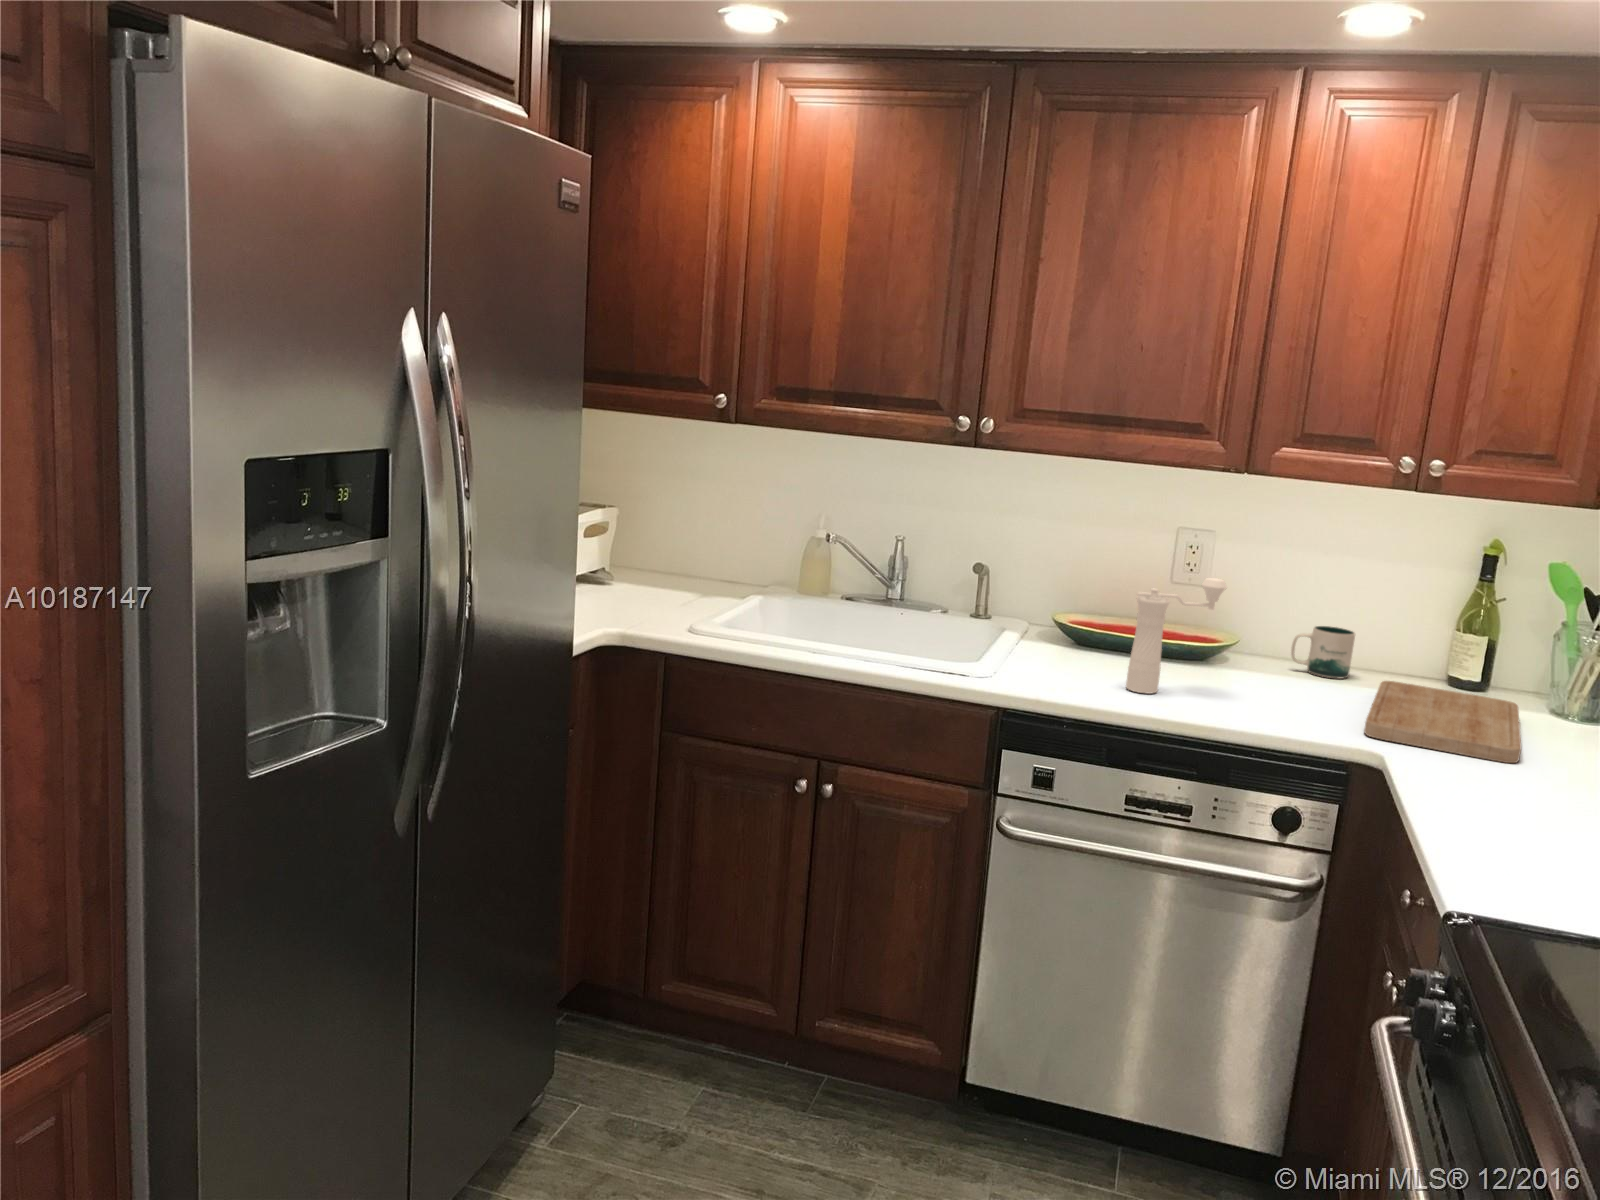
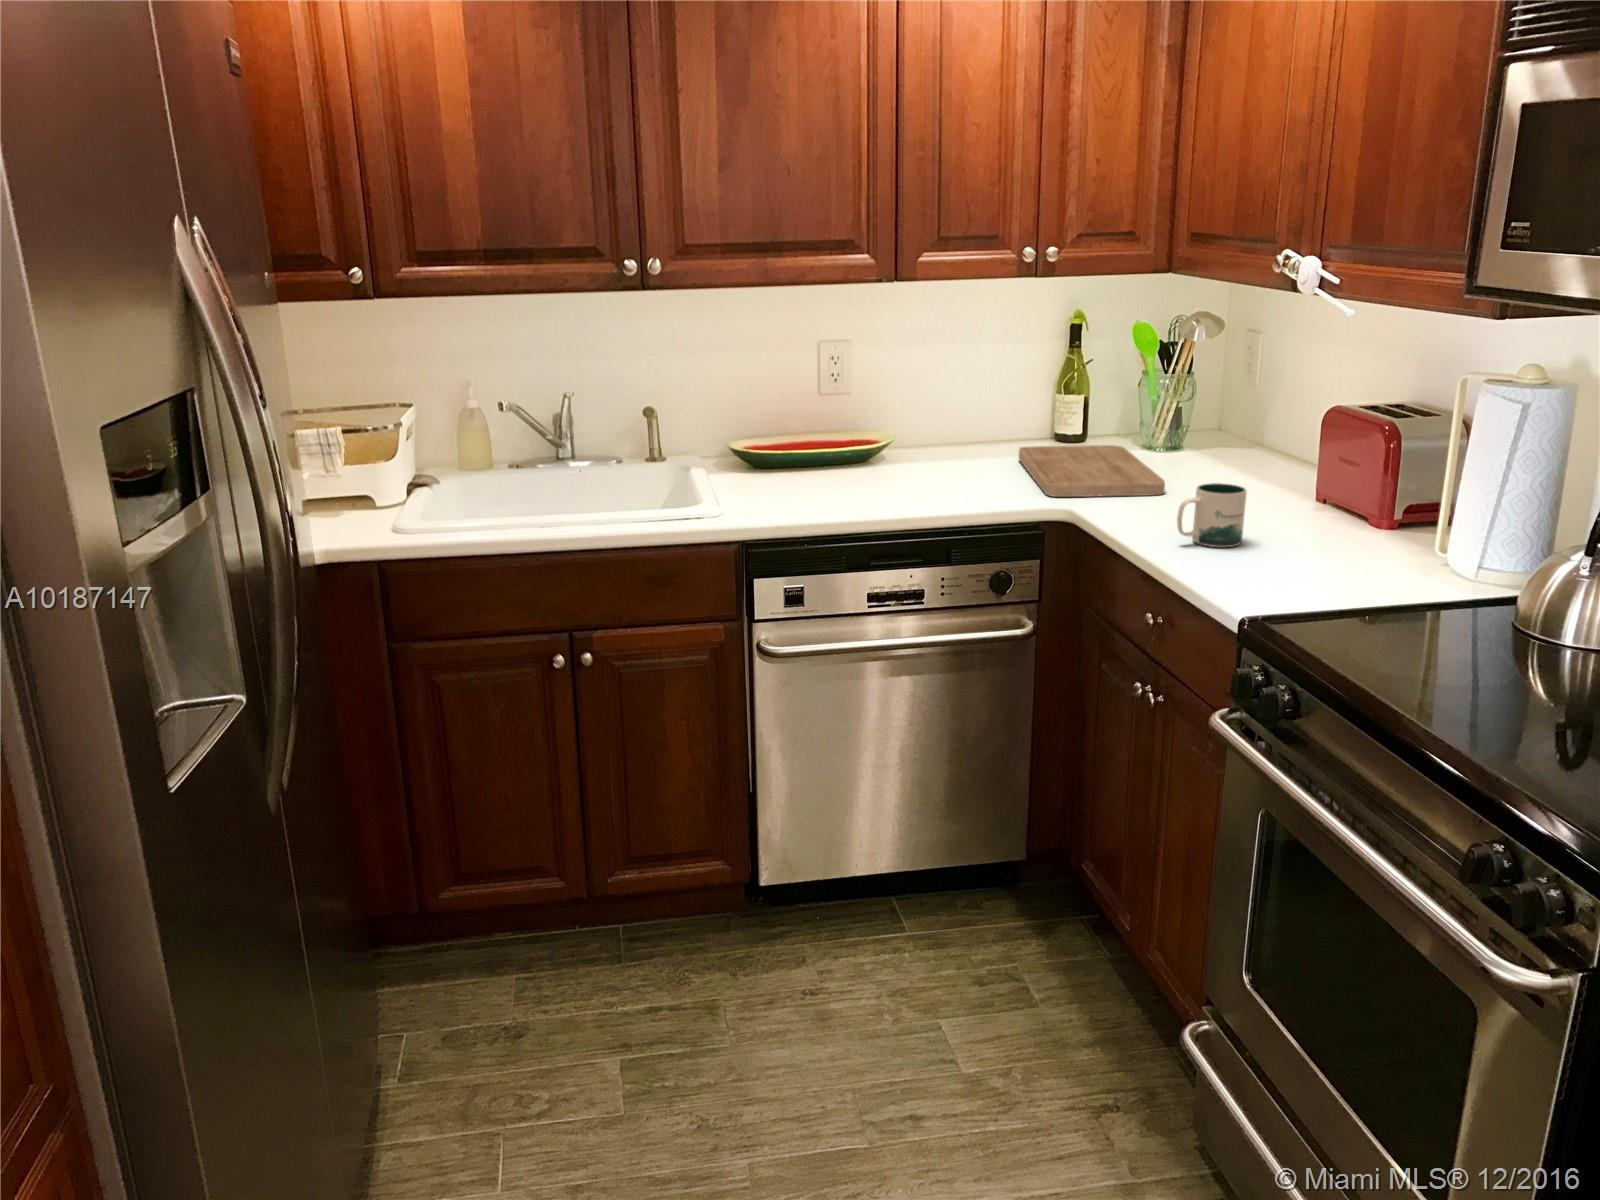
pepper mill: present [1126,578,1227,694] -> none [836,383,907,500]
mug: present [1291,626,1355,679] -> present [1177,483,1247,547]

